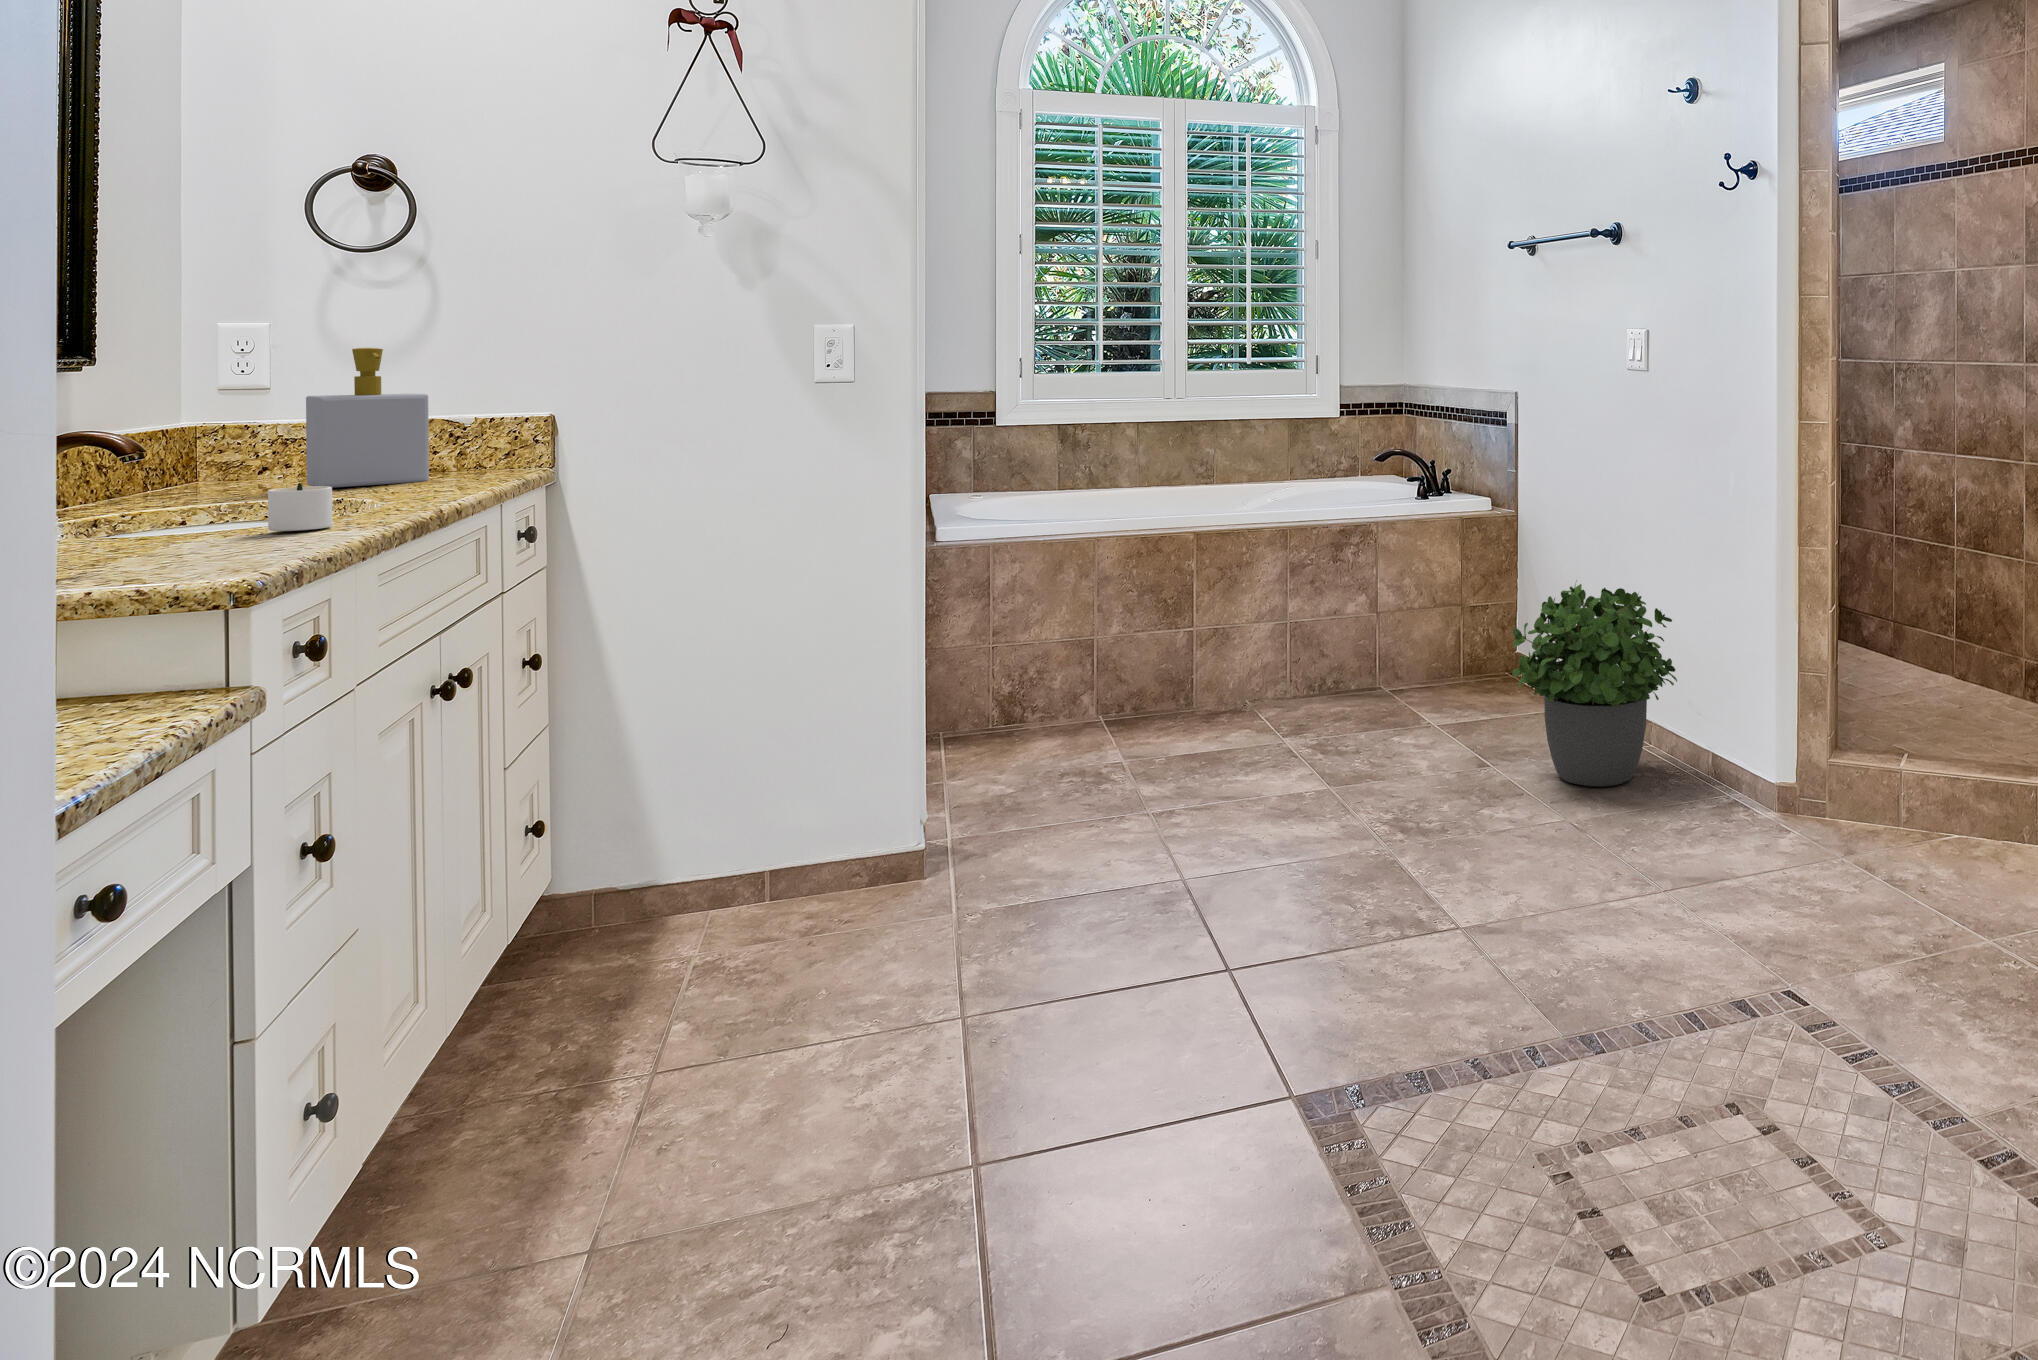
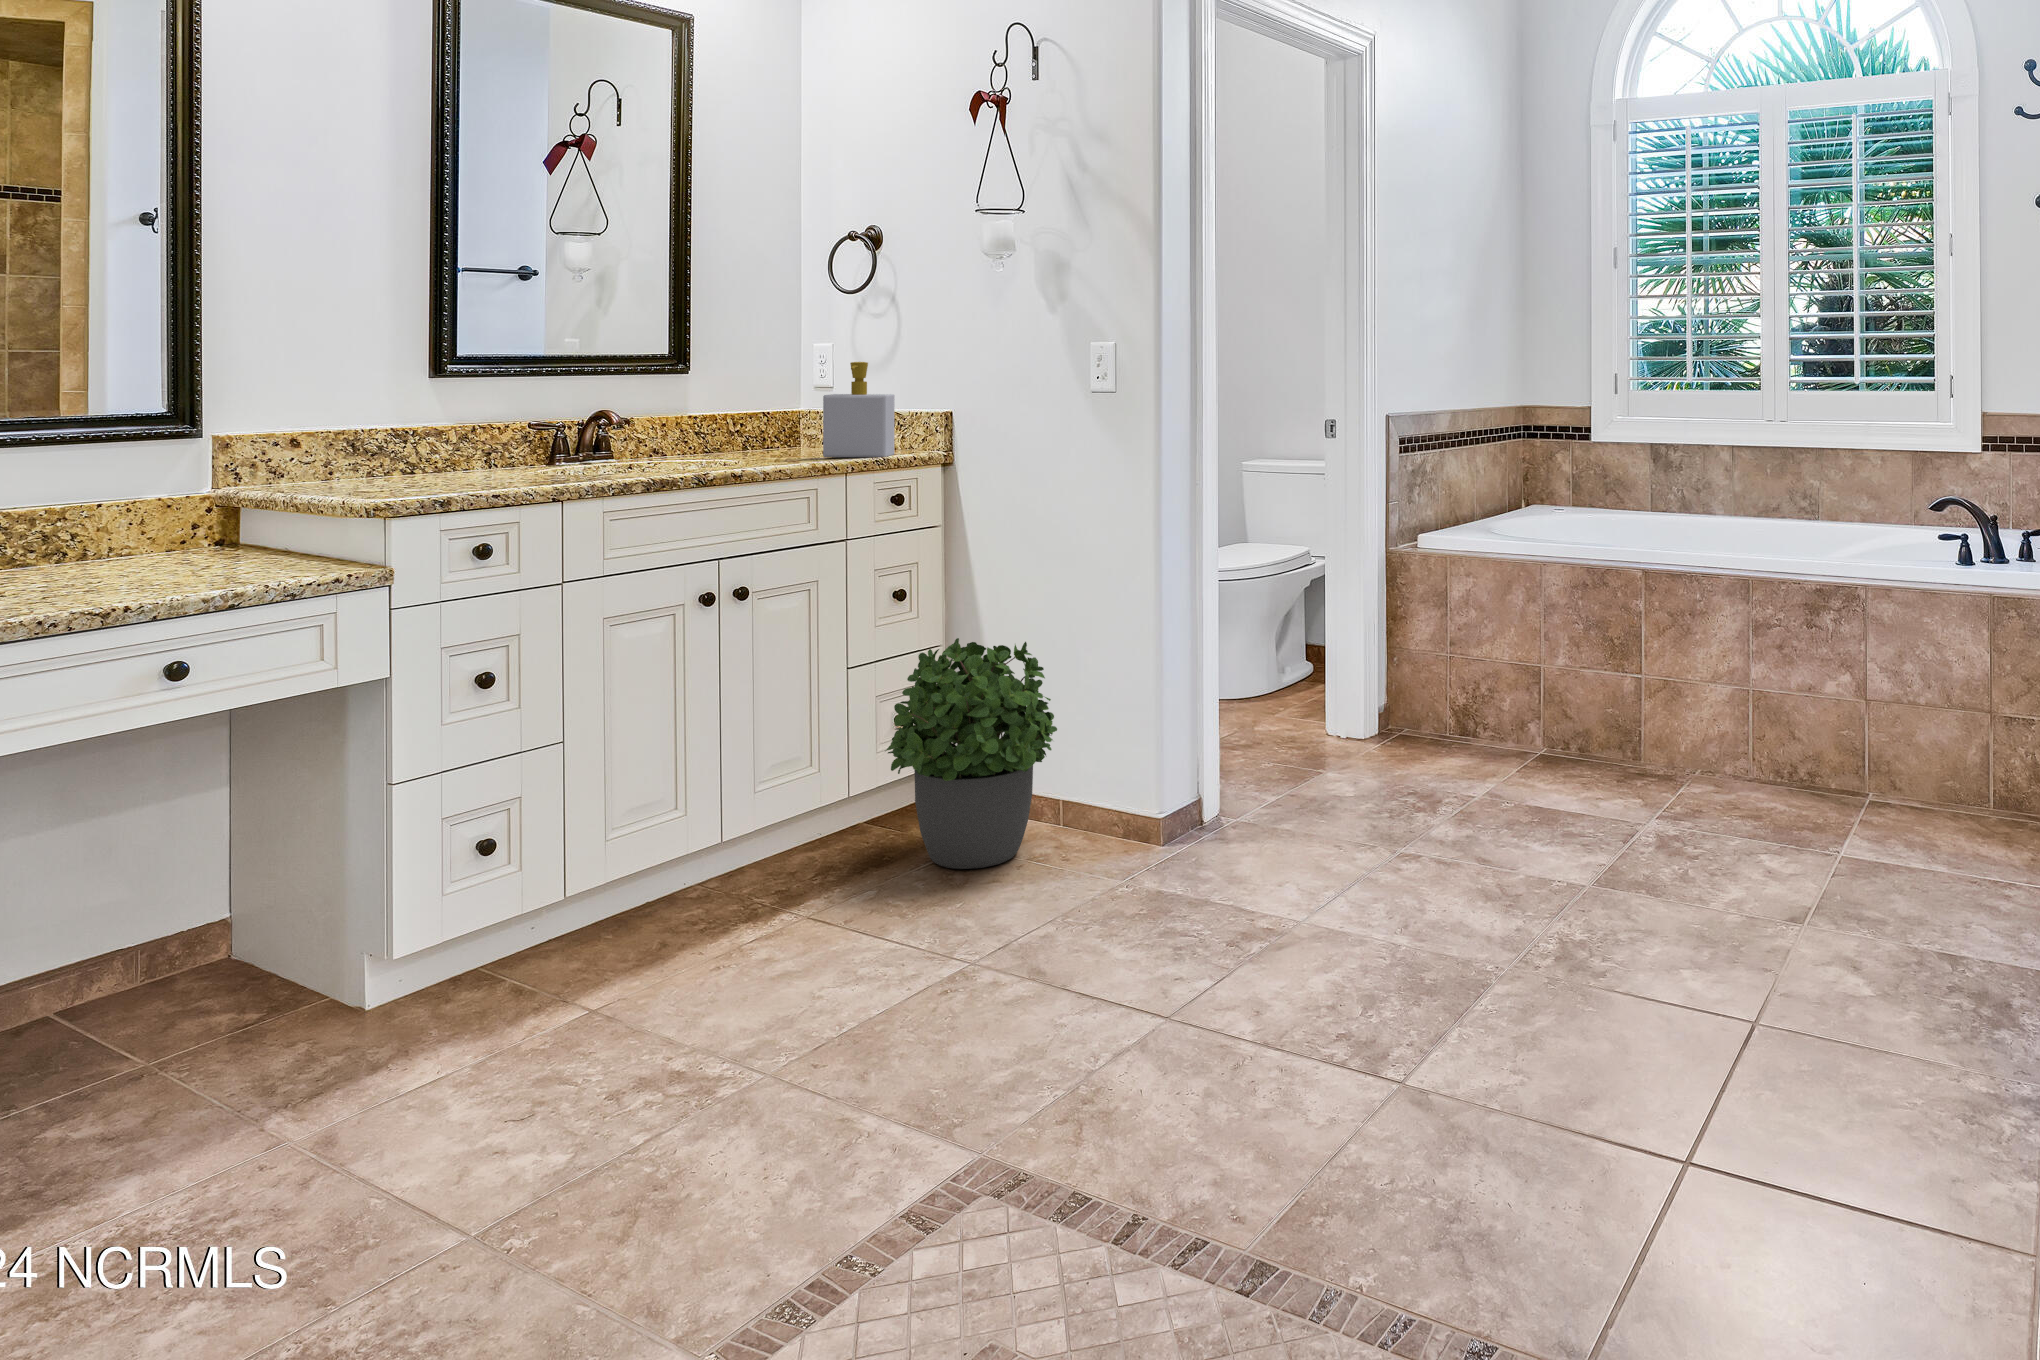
candle: present [268,483,332,531] -> none [624,452,659,483]
potted plant: present [1512,580,1677,787] -> present [886,638,1057,869]

